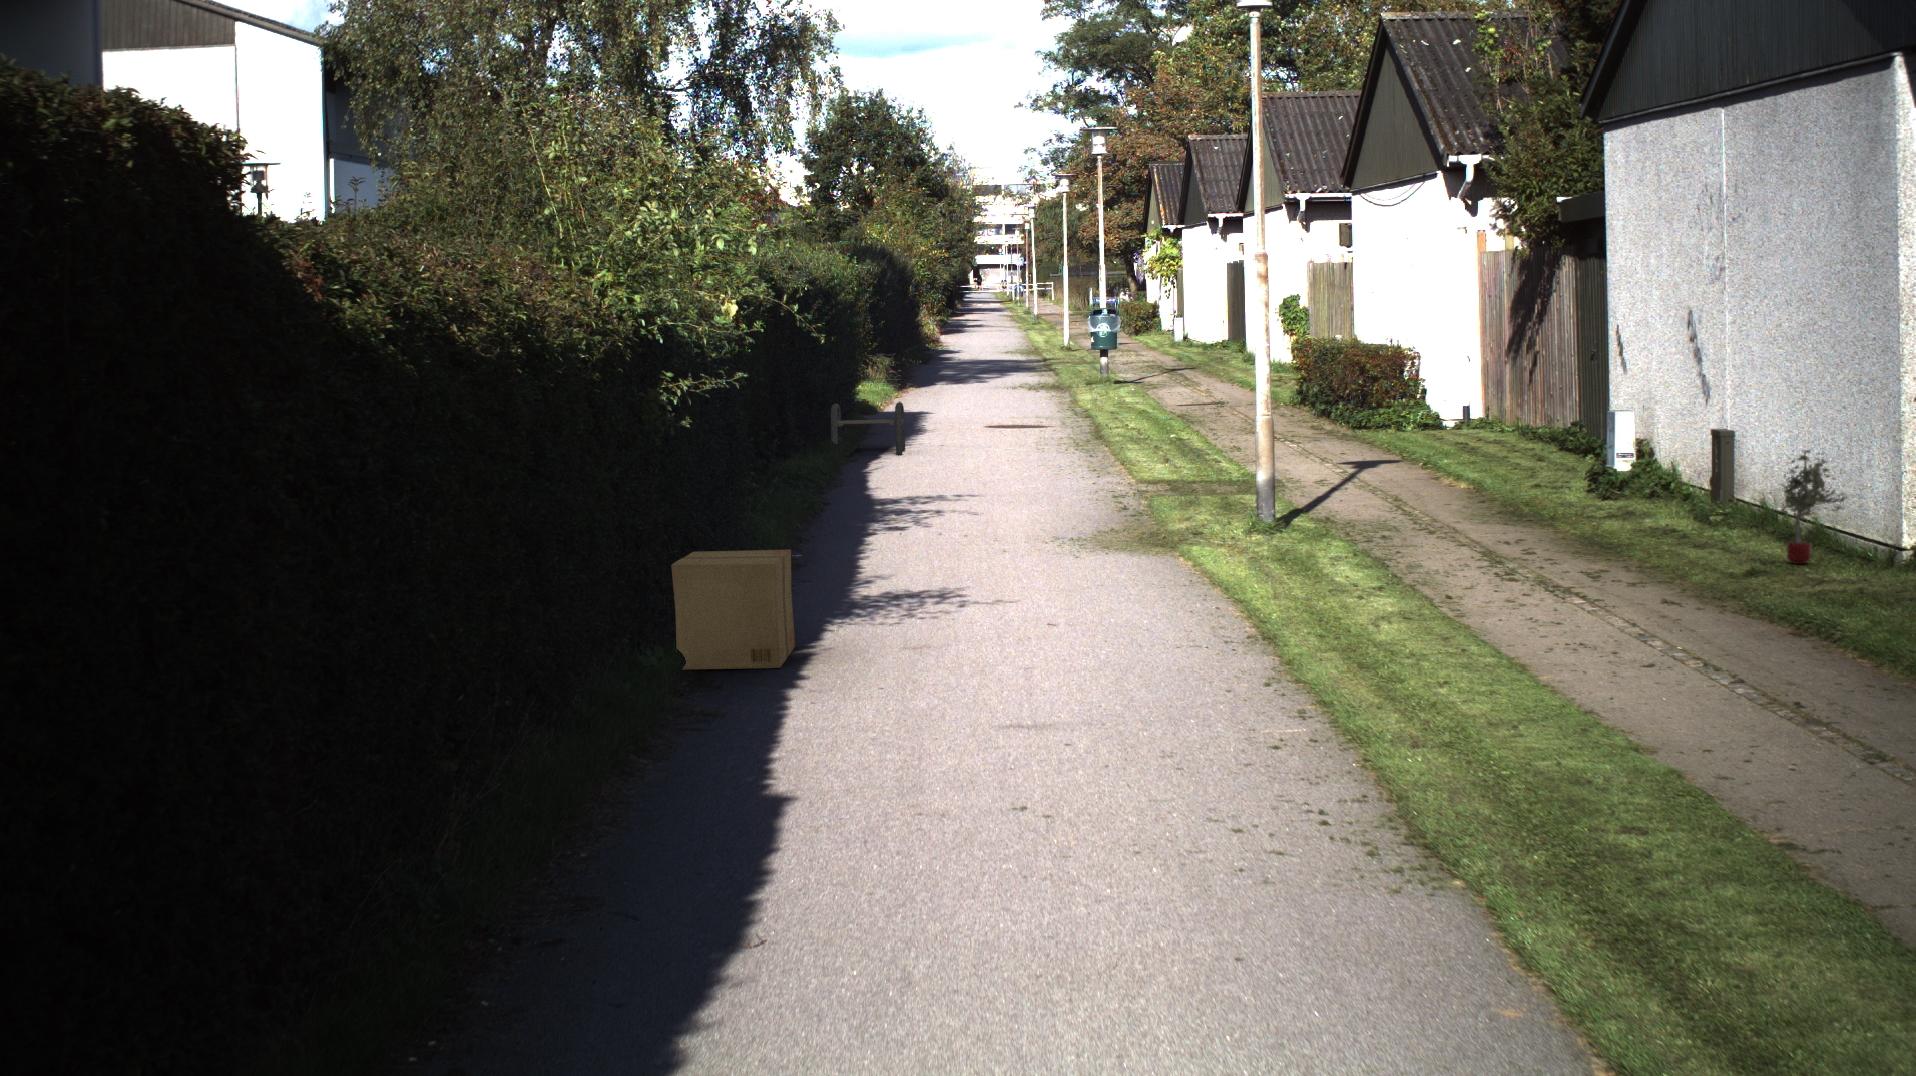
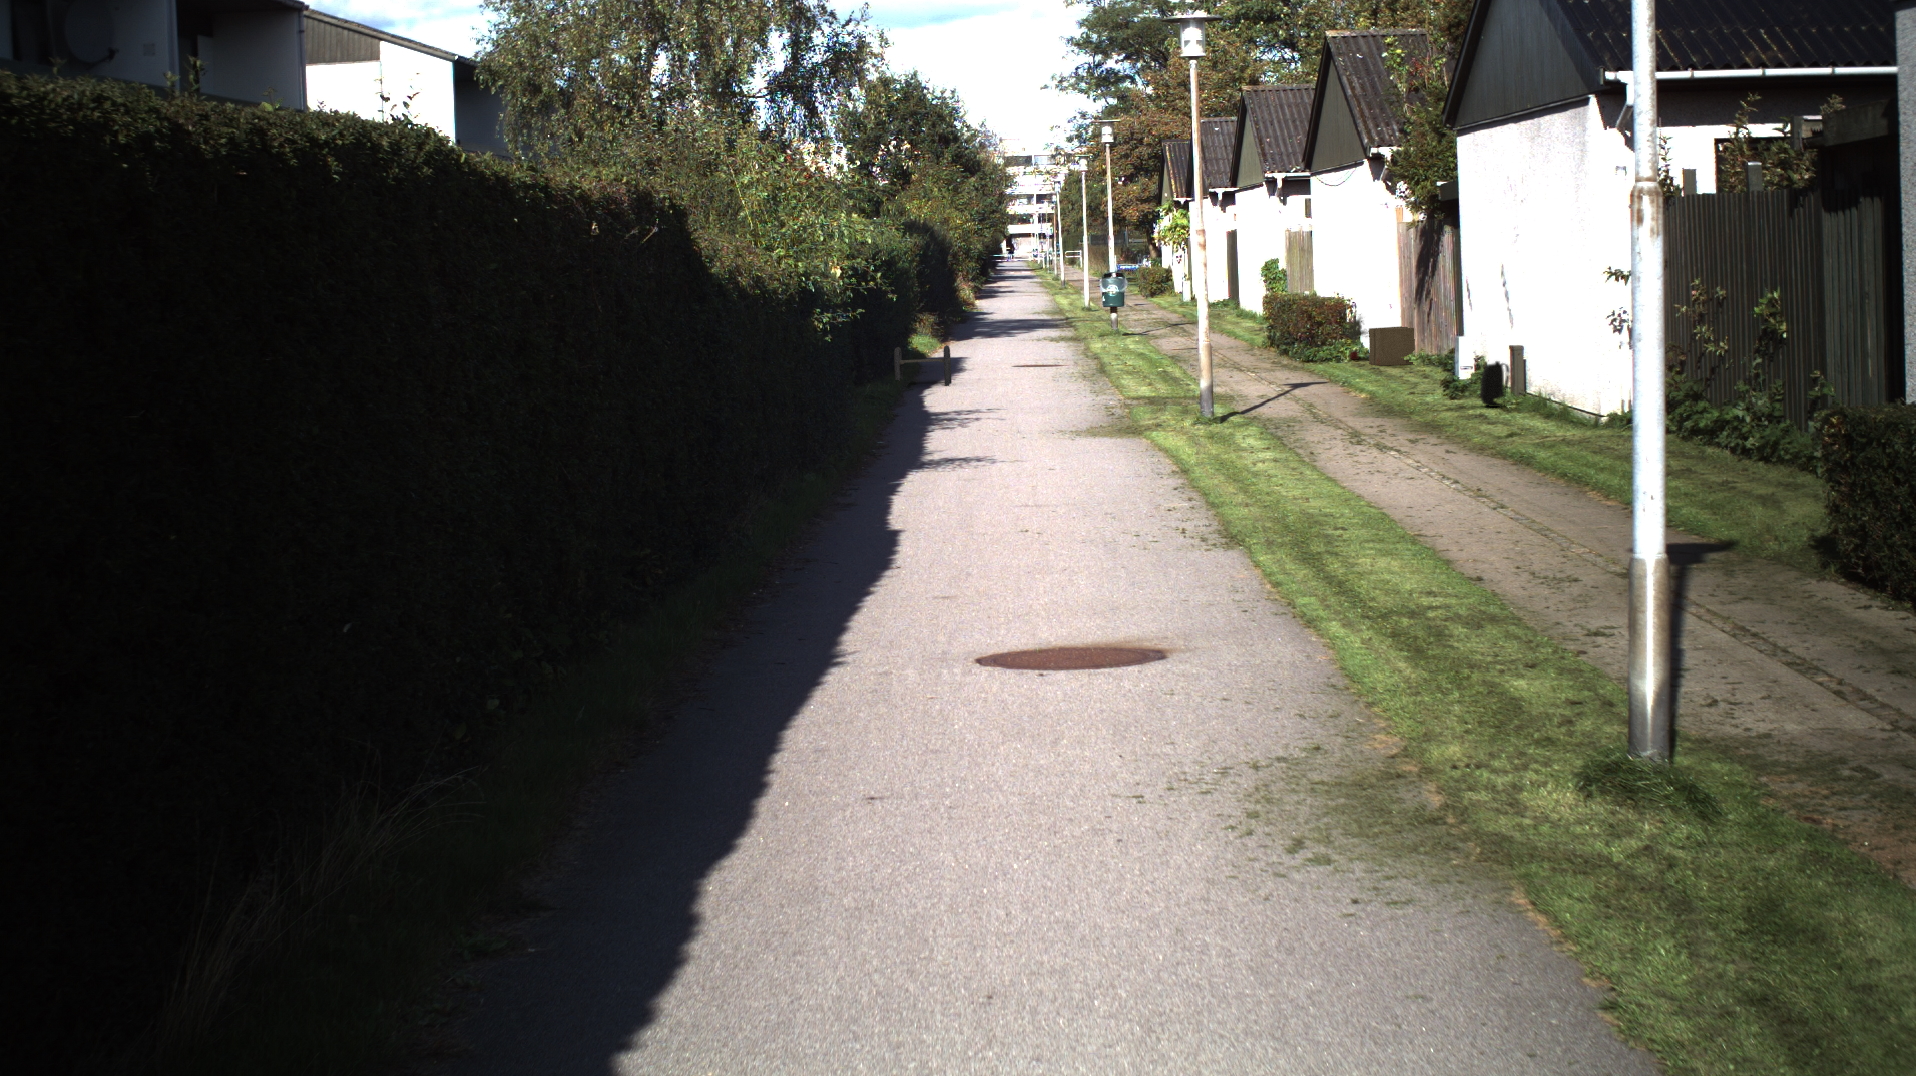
backpack: none [1653,448,1703,514] -> present [1480,361,1510,407]
potted tree: present [1784,450,1847,564] -> present [1348,315,1369,360]
cardboard box: present [671,550,795,670] -> present [1369,326,1415,366]

